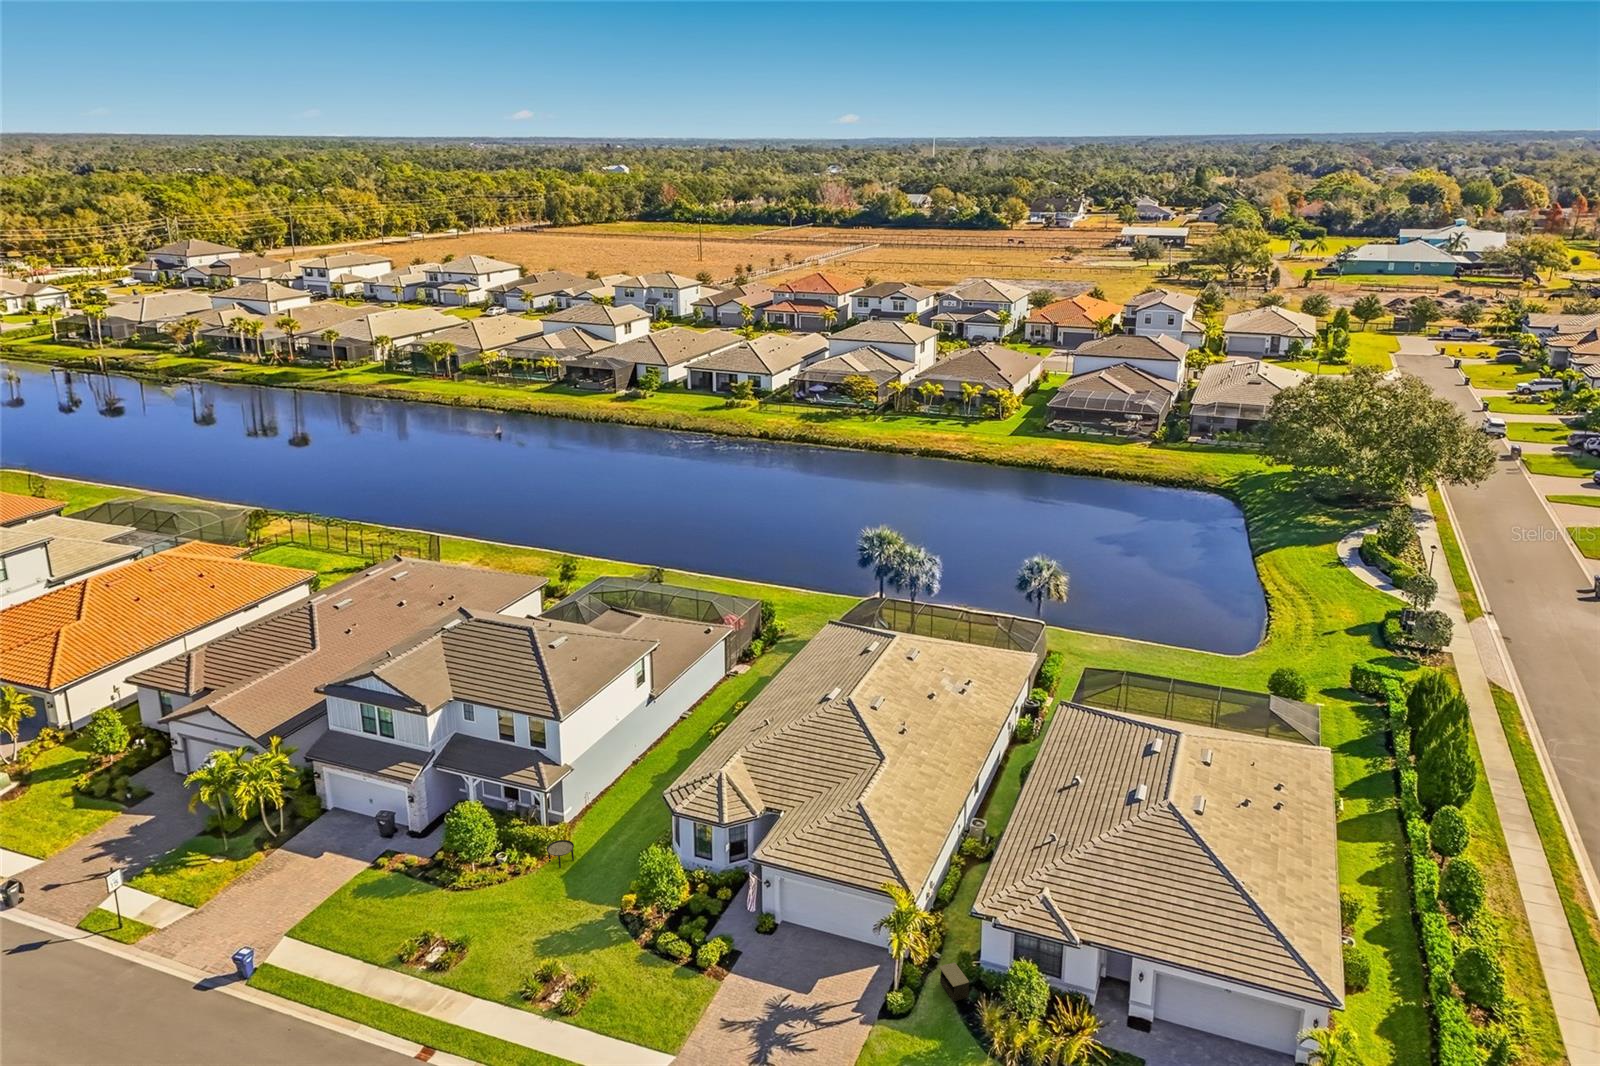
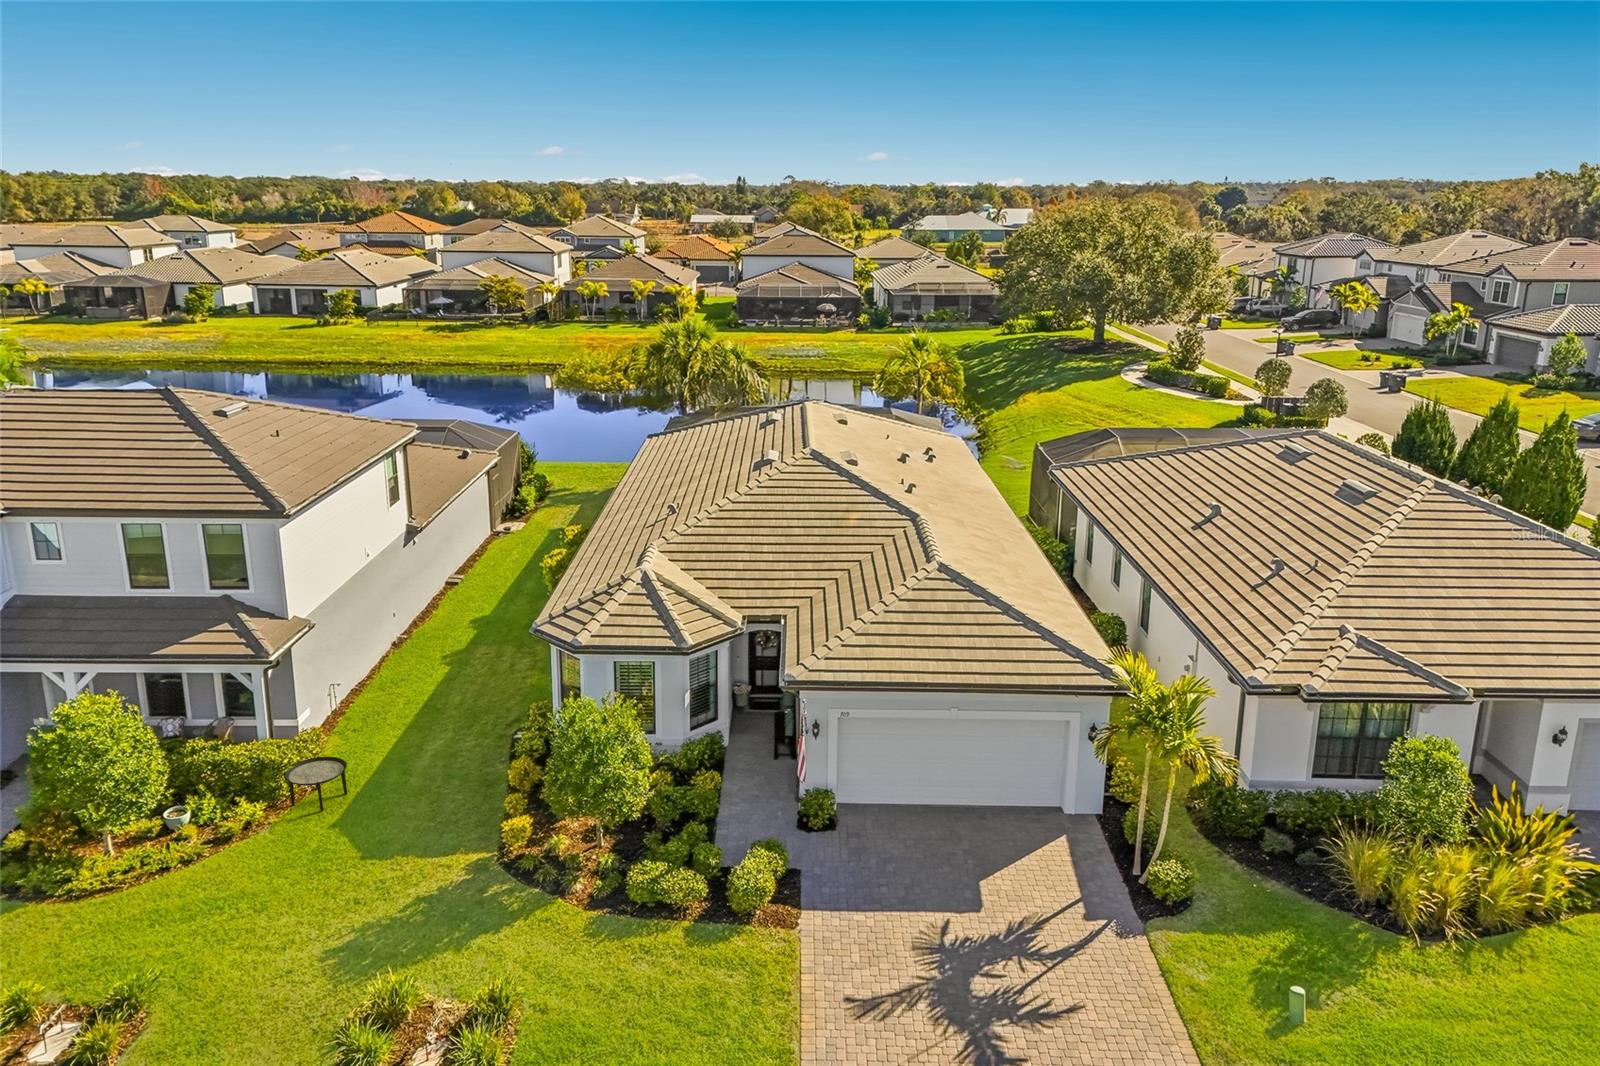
storage bench: present [940,962,969,1001] -> none [1183,795,1254,860]

